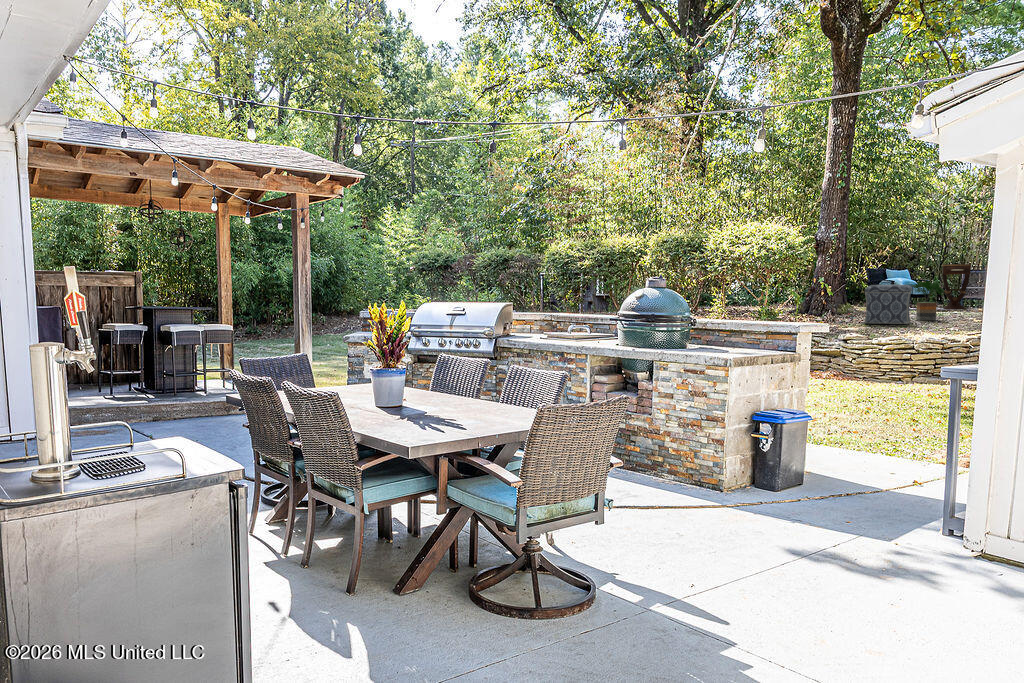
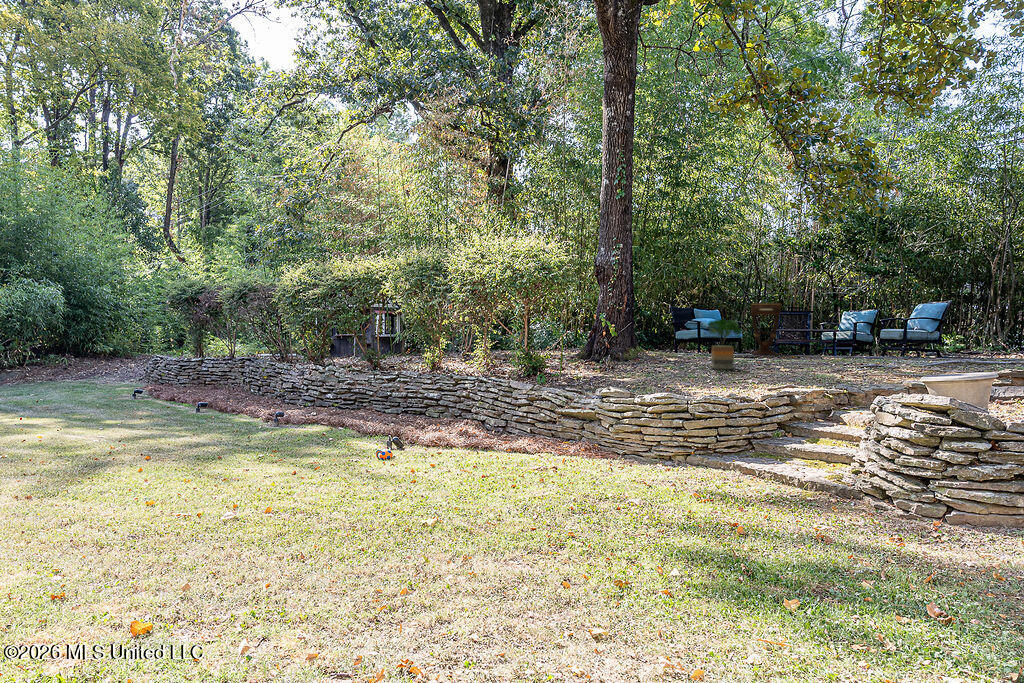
ottoman: present [864,285,912,325] -> none [641,322,702,375]

